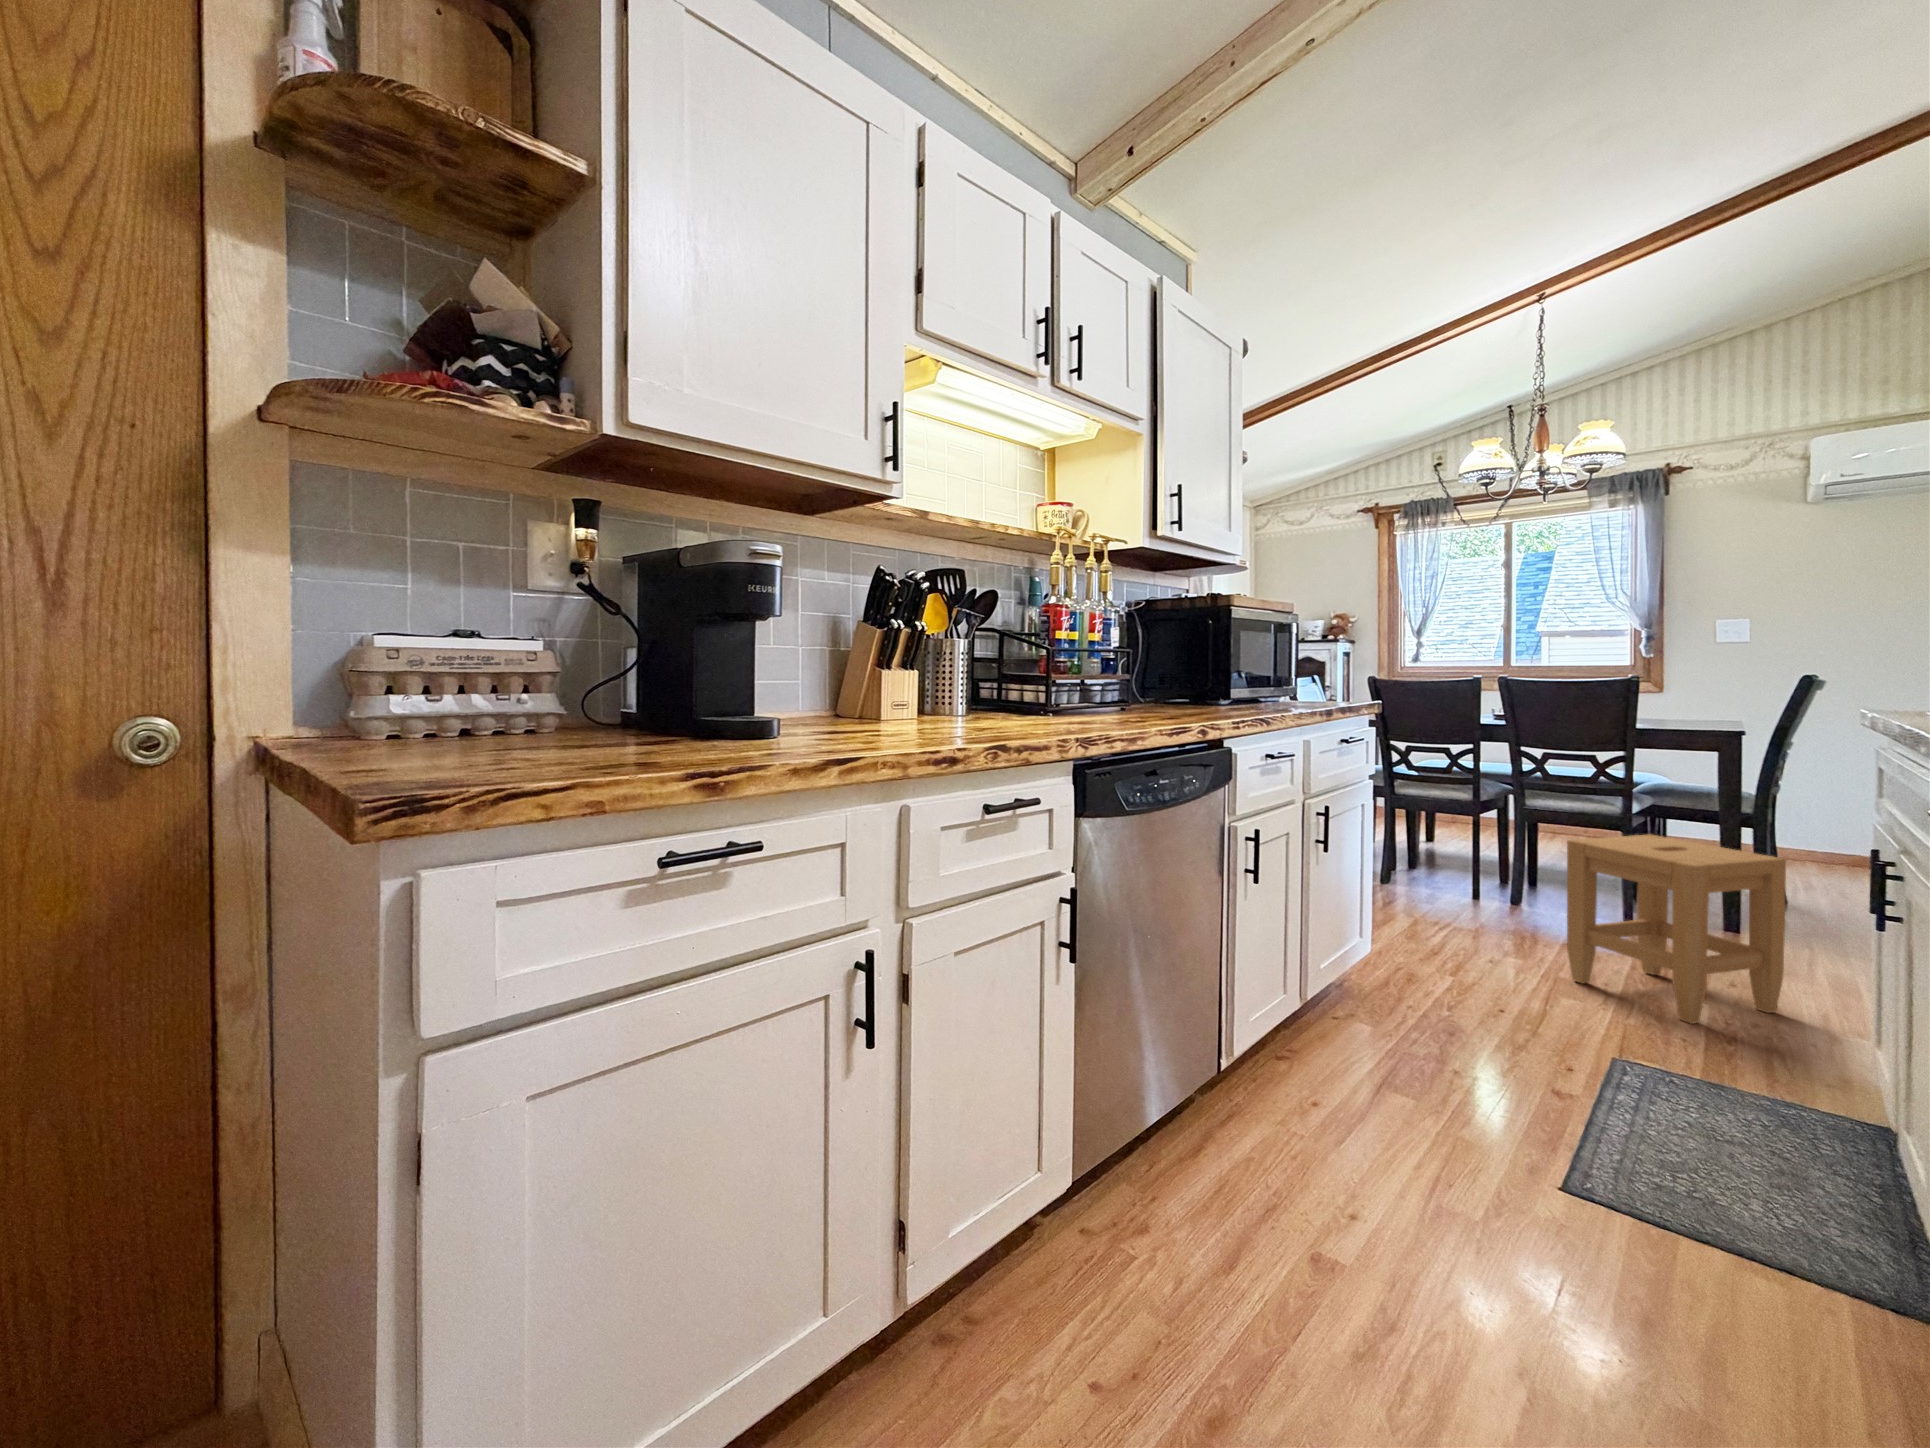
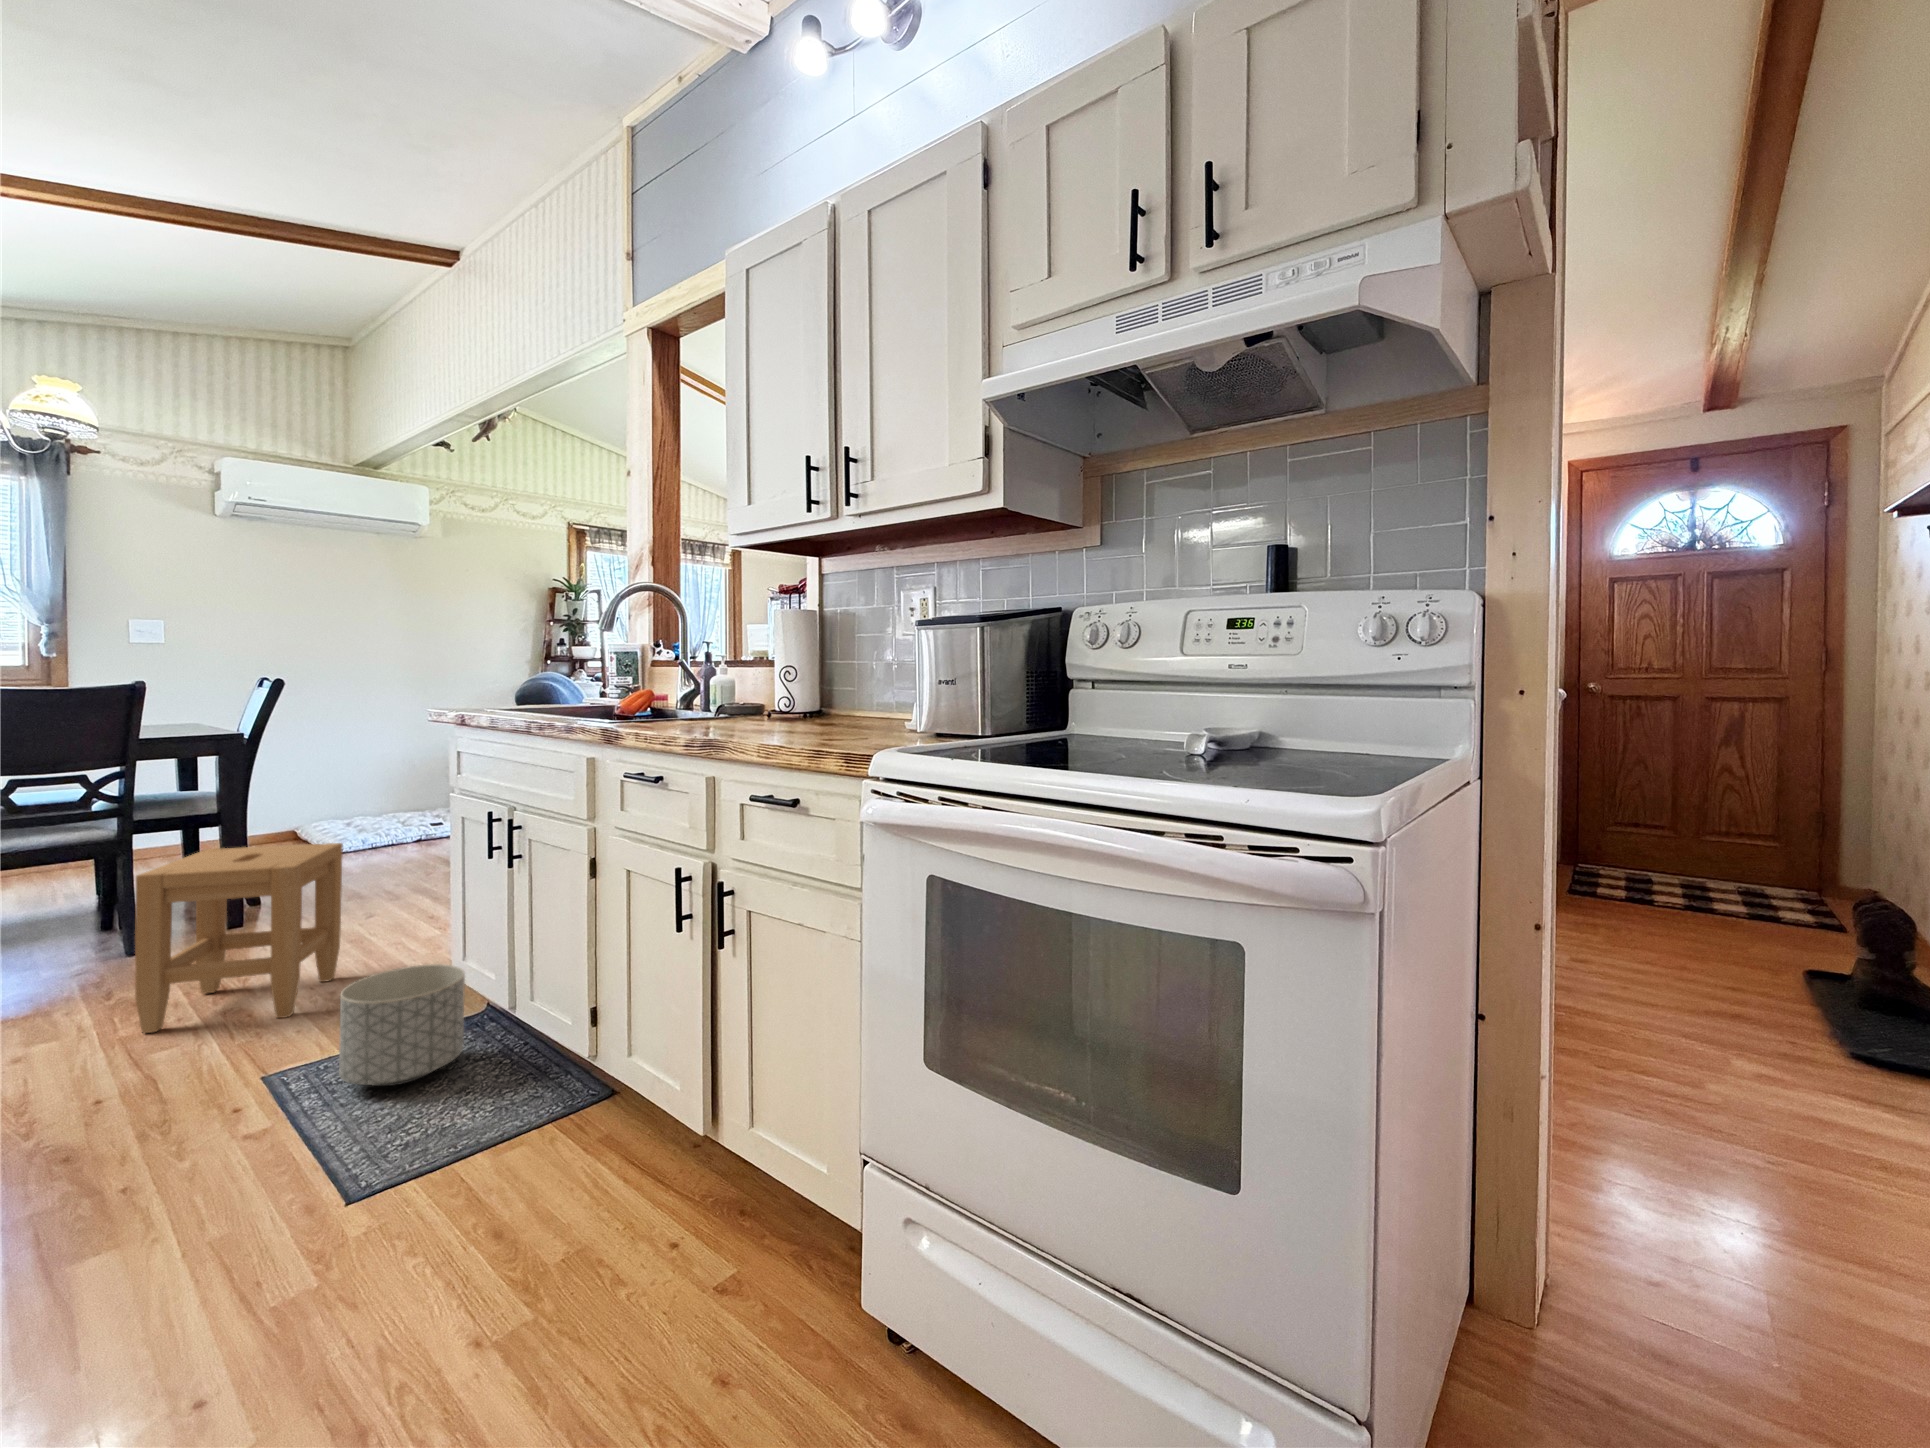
planter: none [1656,998,1825,1149] -> present [339,964,465,1086]

